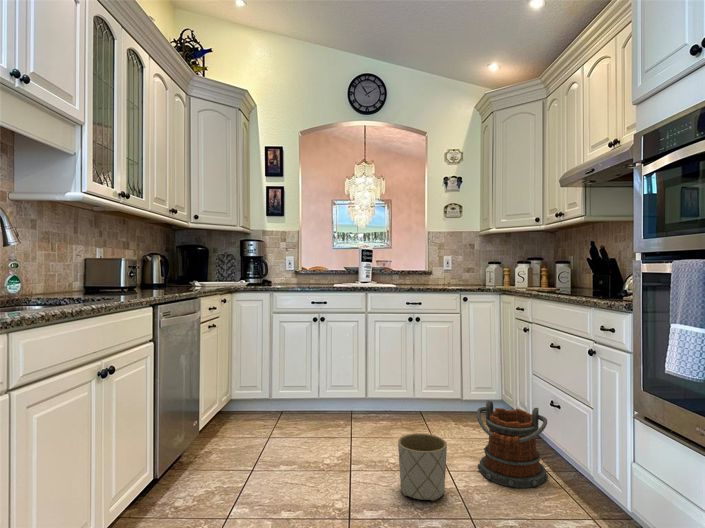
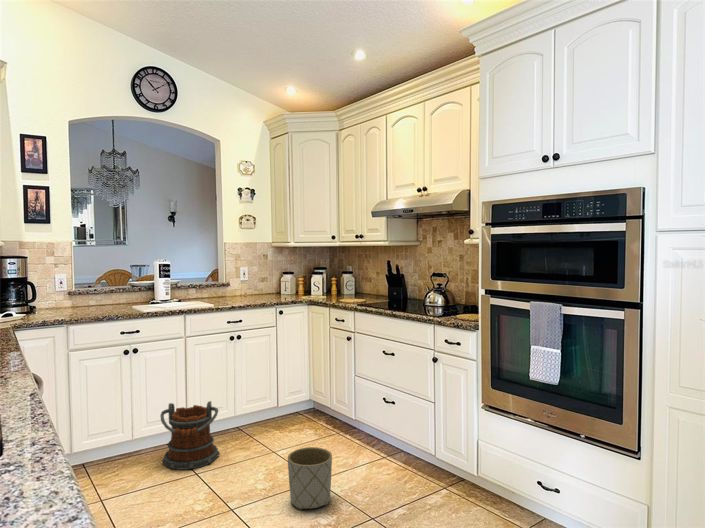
bucket: present [477,401,548,488] -> present [160,401,220,470]

